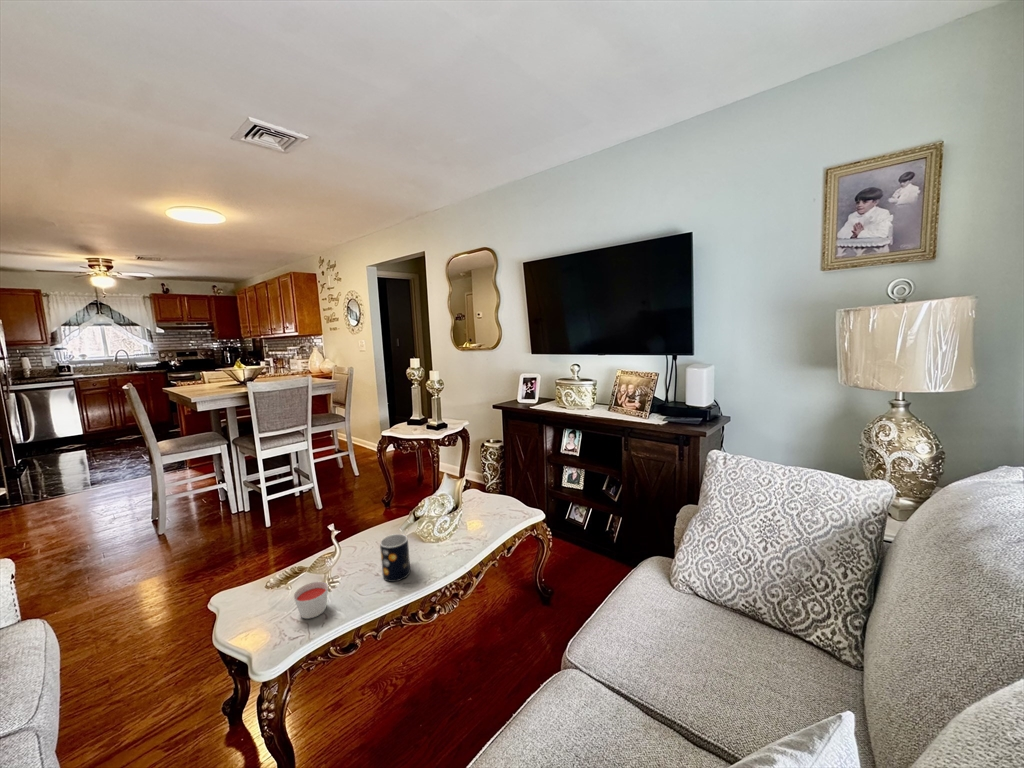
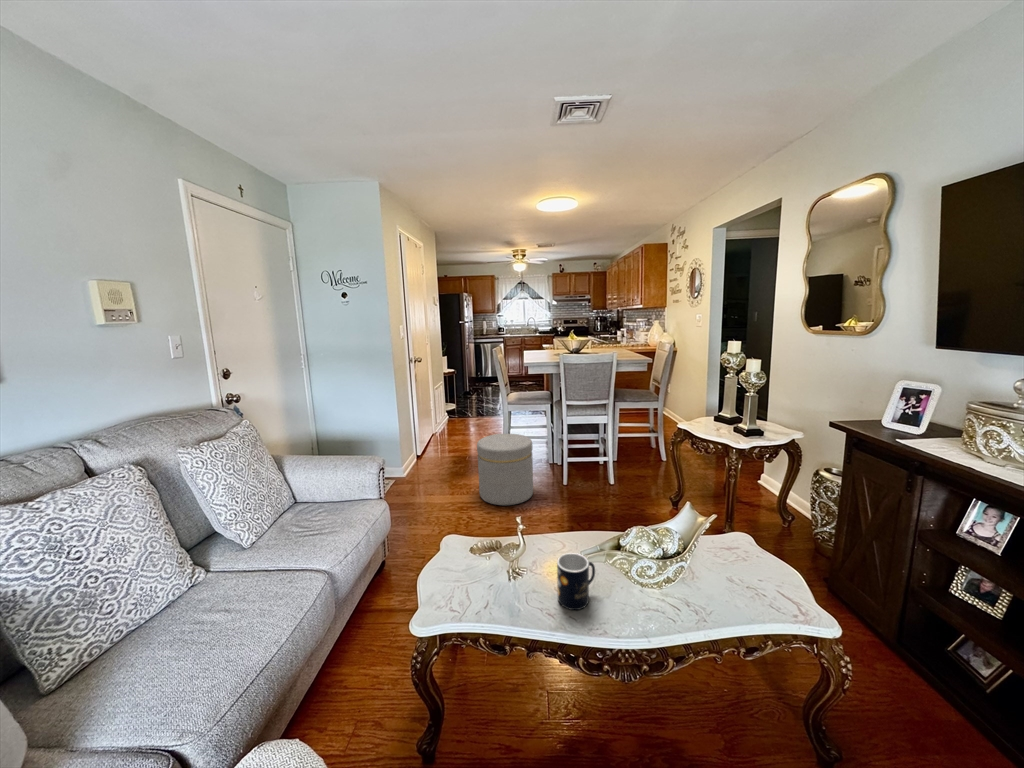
ottoman: none [135,488,234,587] -> present [477,434,533,505]
candle: present [294,582,328,618] -> none [469,563,500,599]

